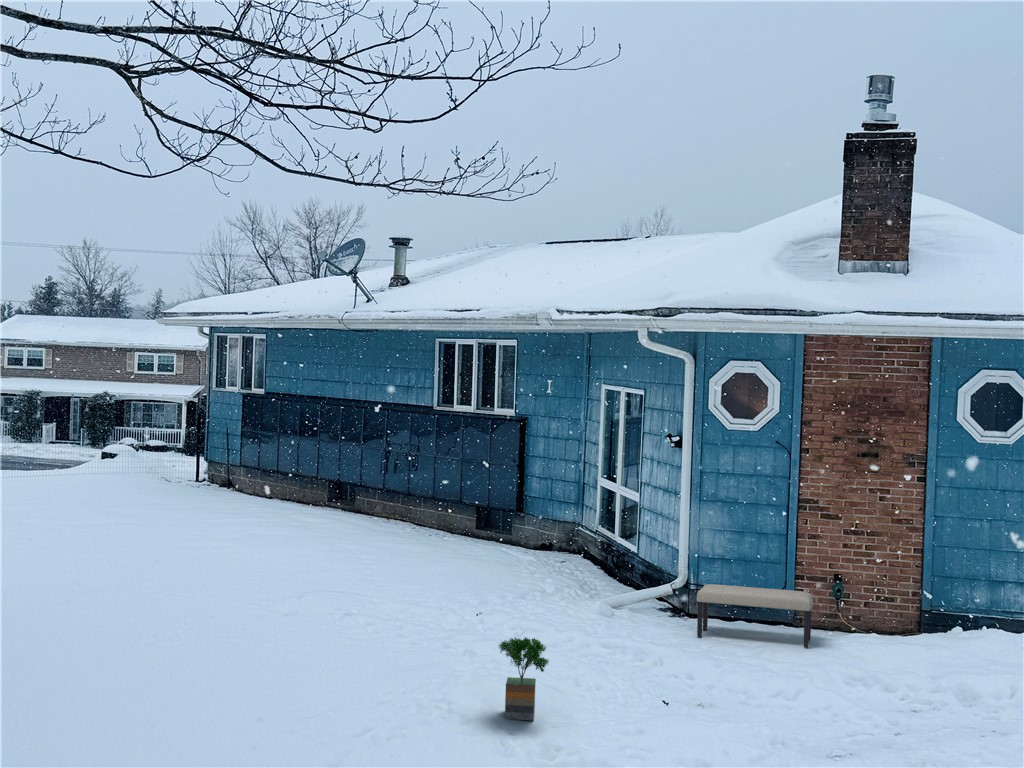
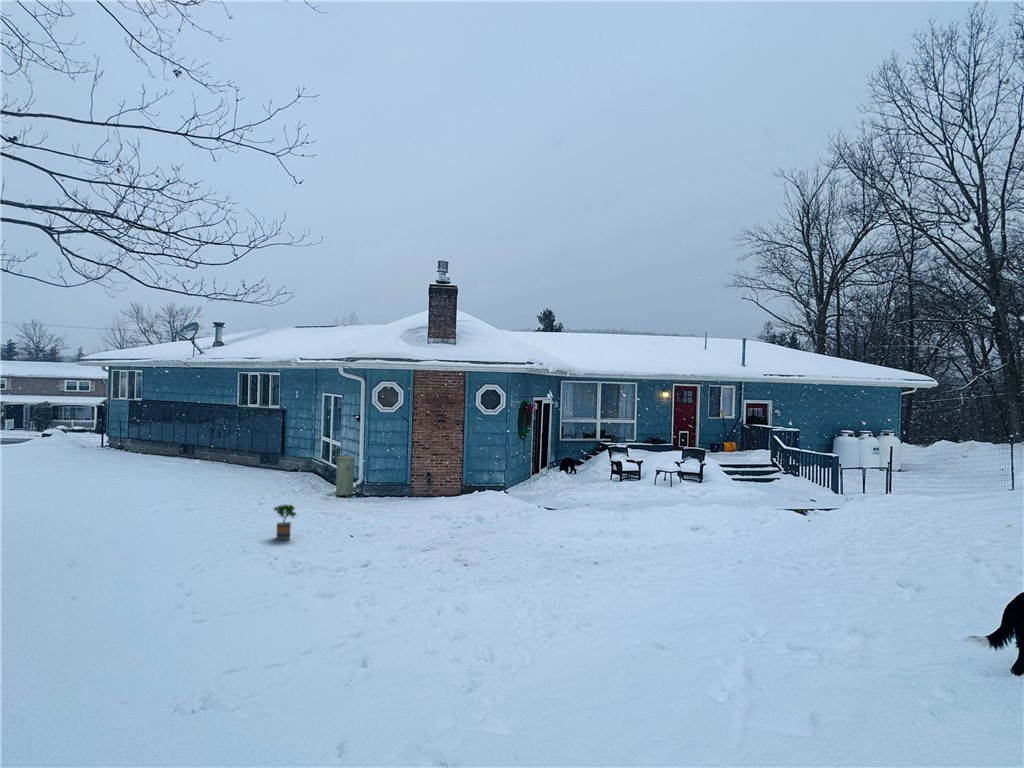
trash can: none [627,520,669,617] -> present [335,454,354,497]
bench: present [697,584,813,648] -> none [367,481,418,505]

